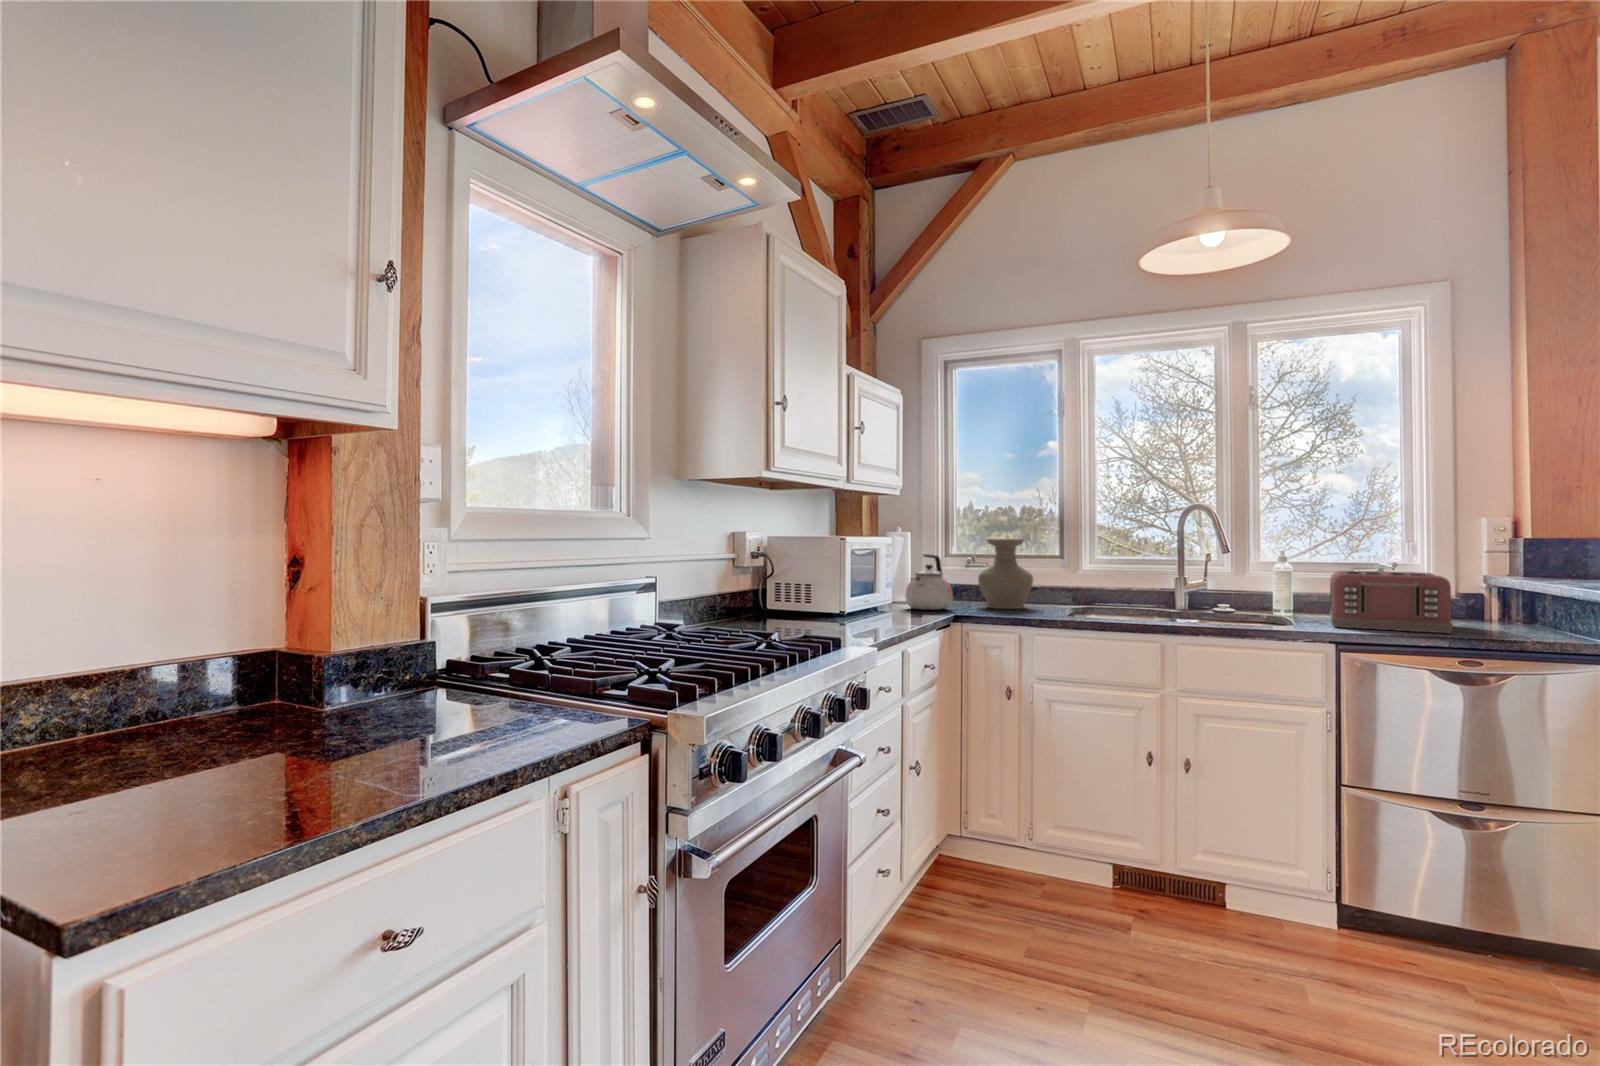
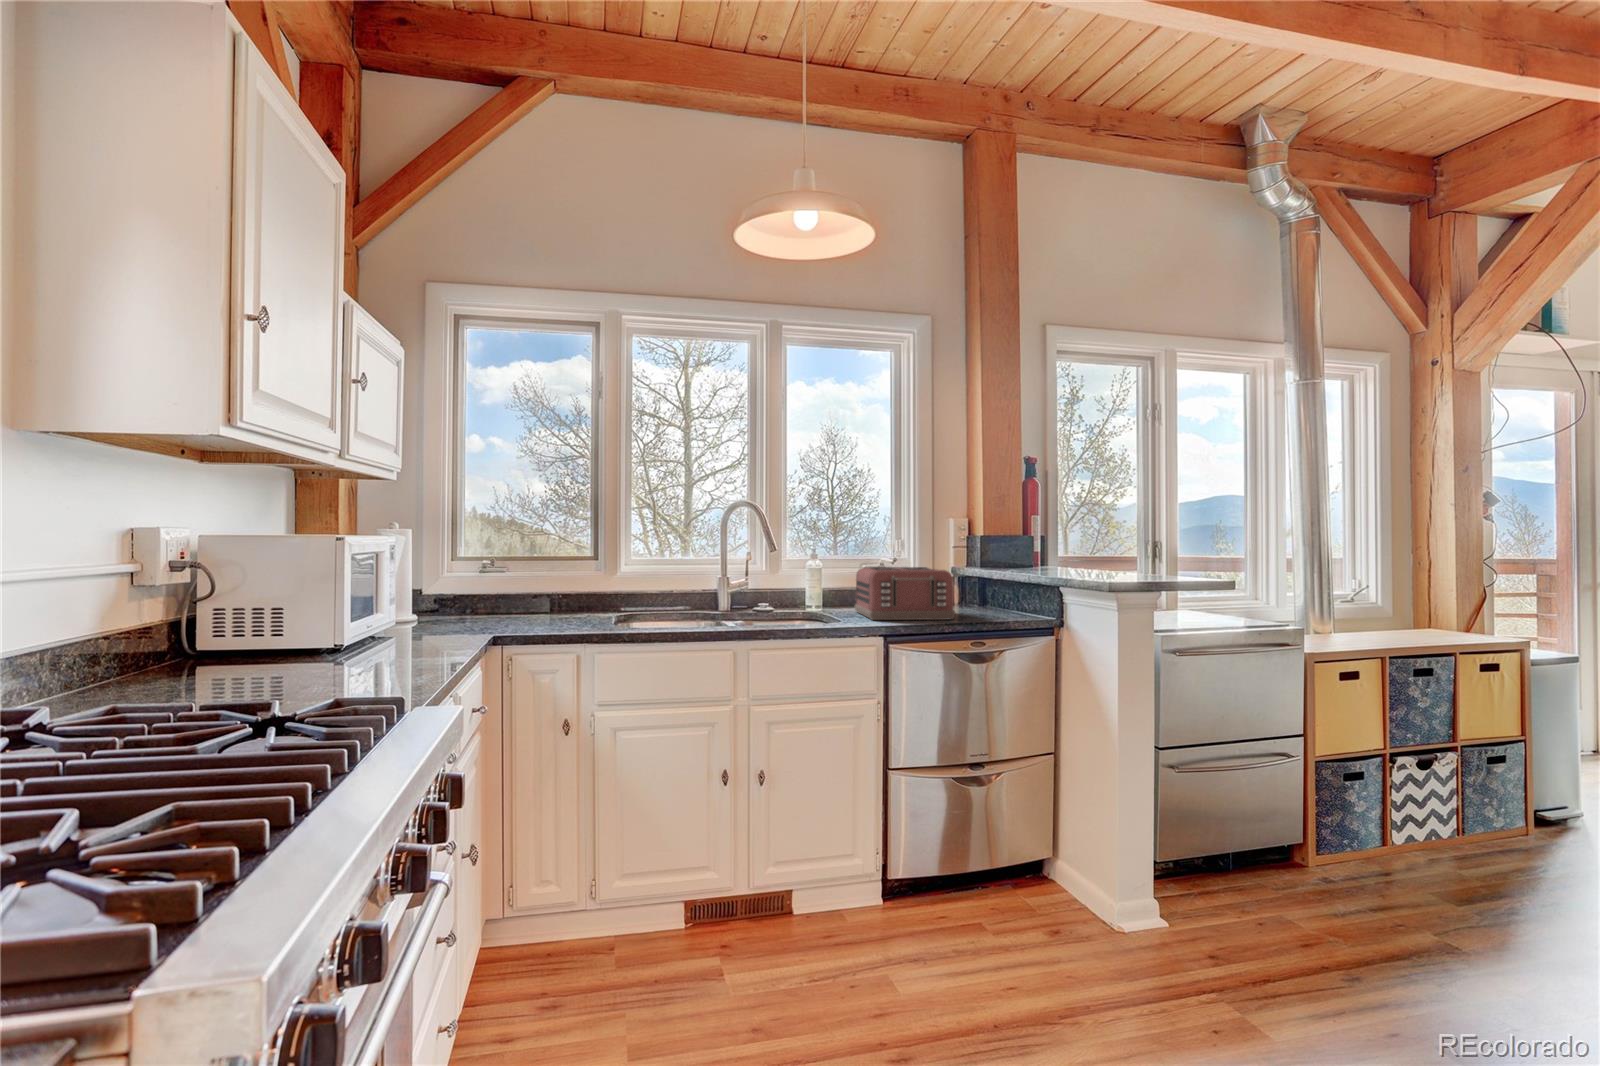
vase: present [978,539,1033,609] -> none [513,538,581,624]
kettle: present [905,554,953,610] -> none [420,558,488,633]

